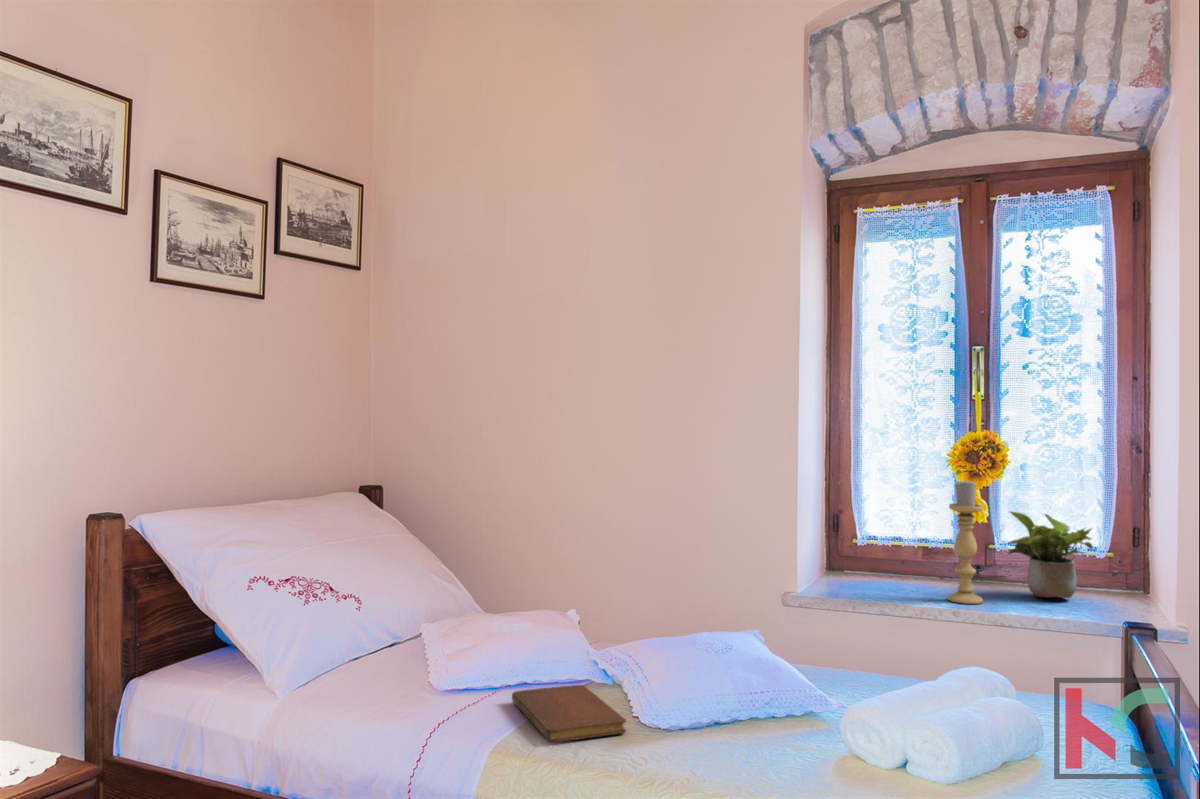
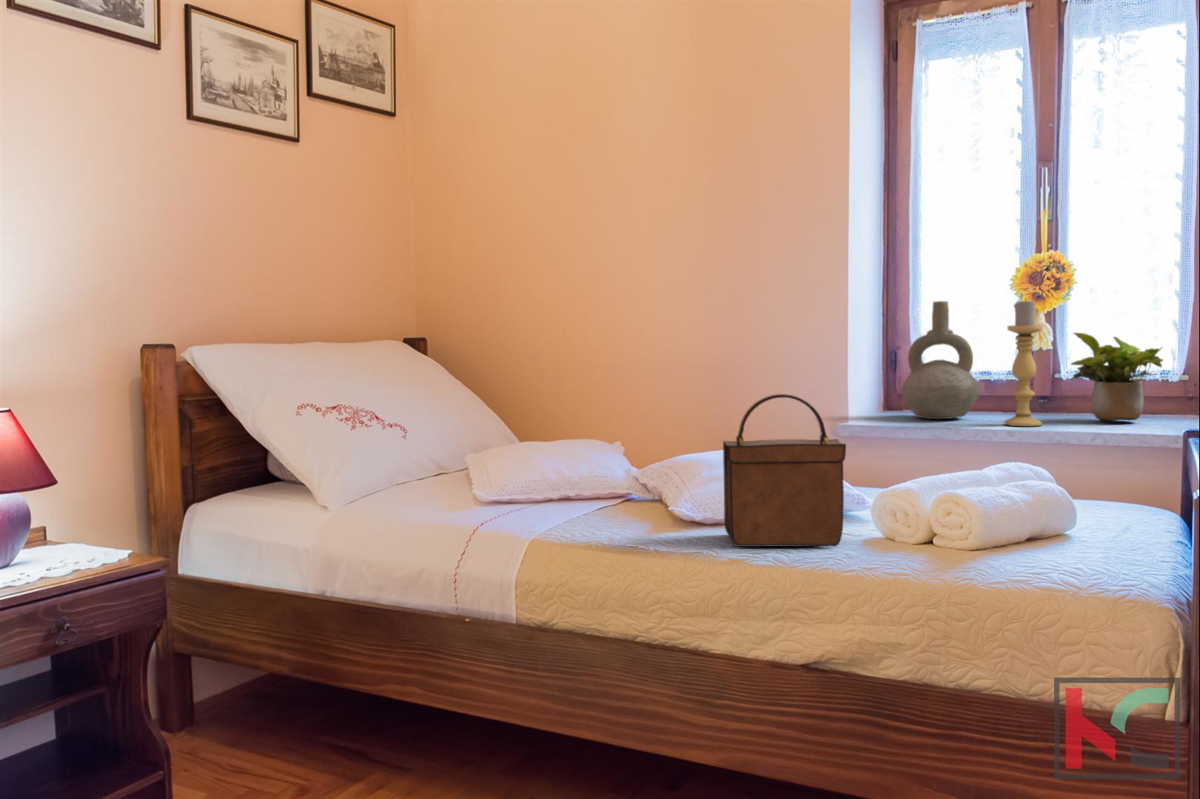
decorative vase: none [847,474,921,589] -> present [901,301,979,419]
handbag: none [694,611,820,775] -> present [723,394,846,547]
notebook: present [512,685,626,742] -> none [552,491,661,528]

